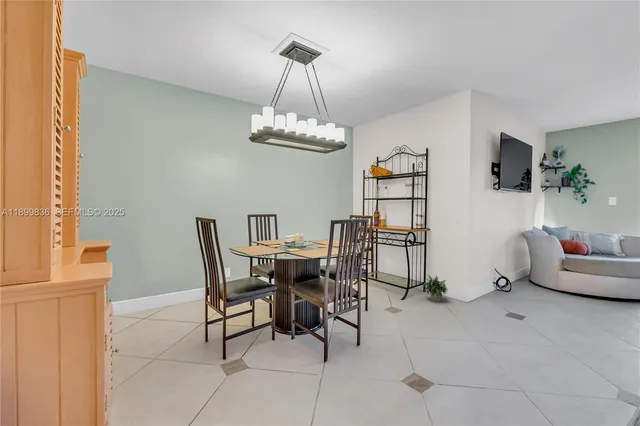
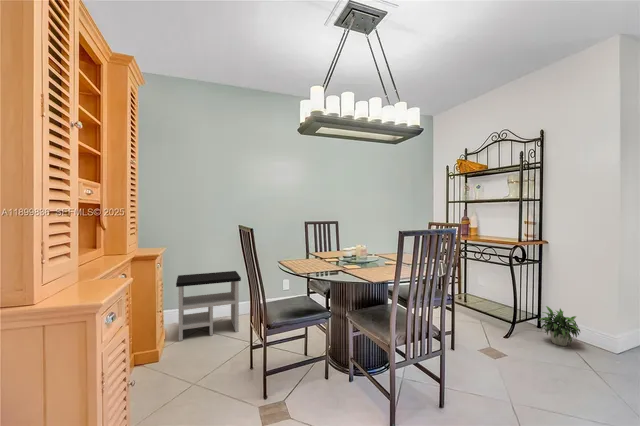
side table: none [124,260,190,326] -> present [176,271,241,341]

